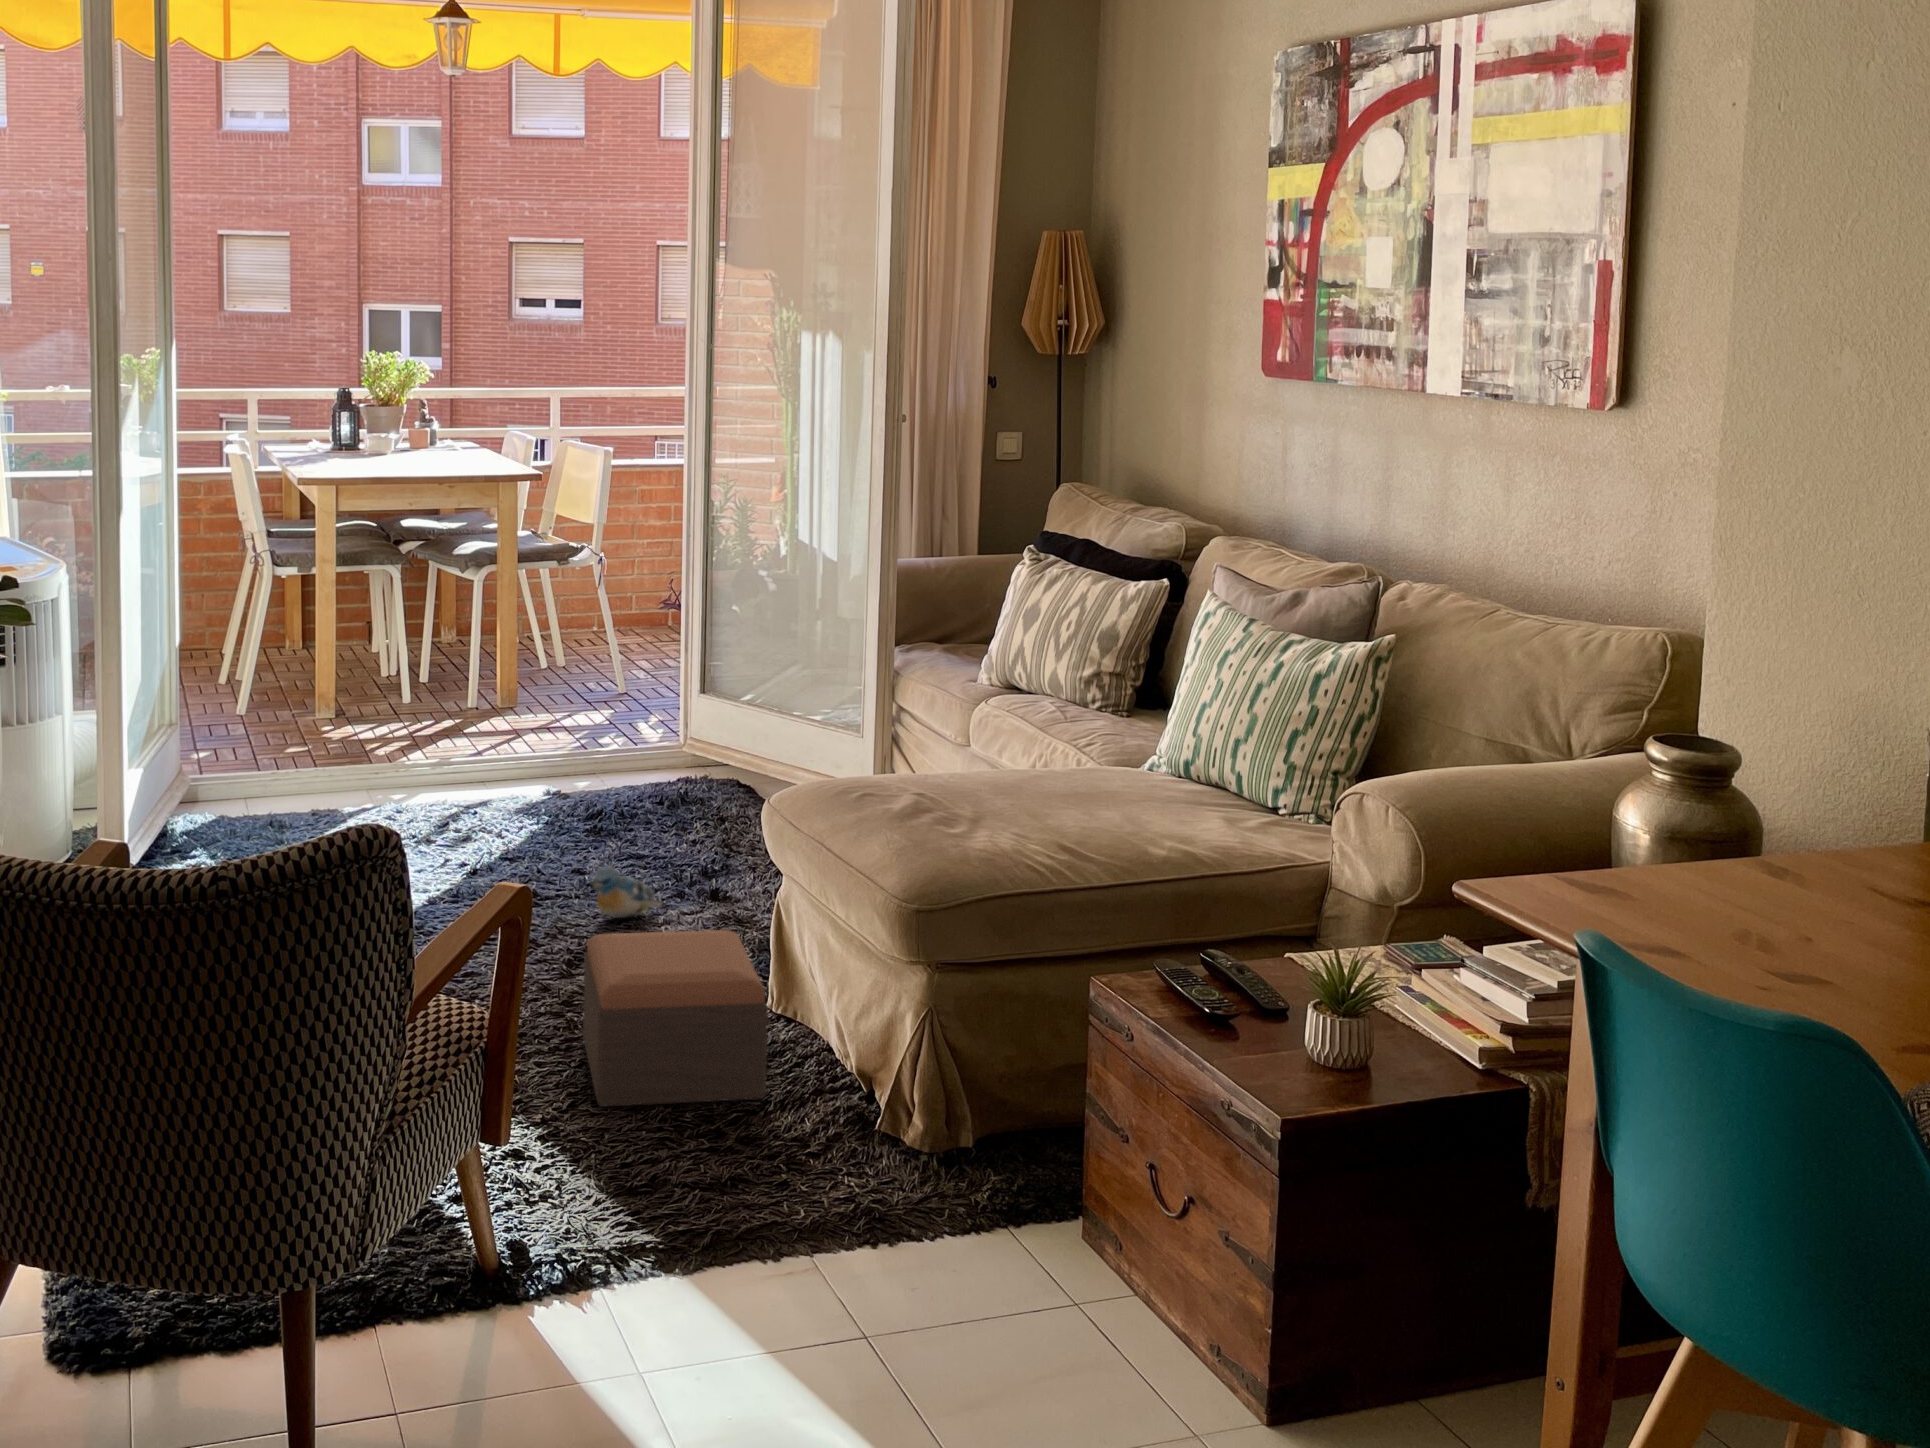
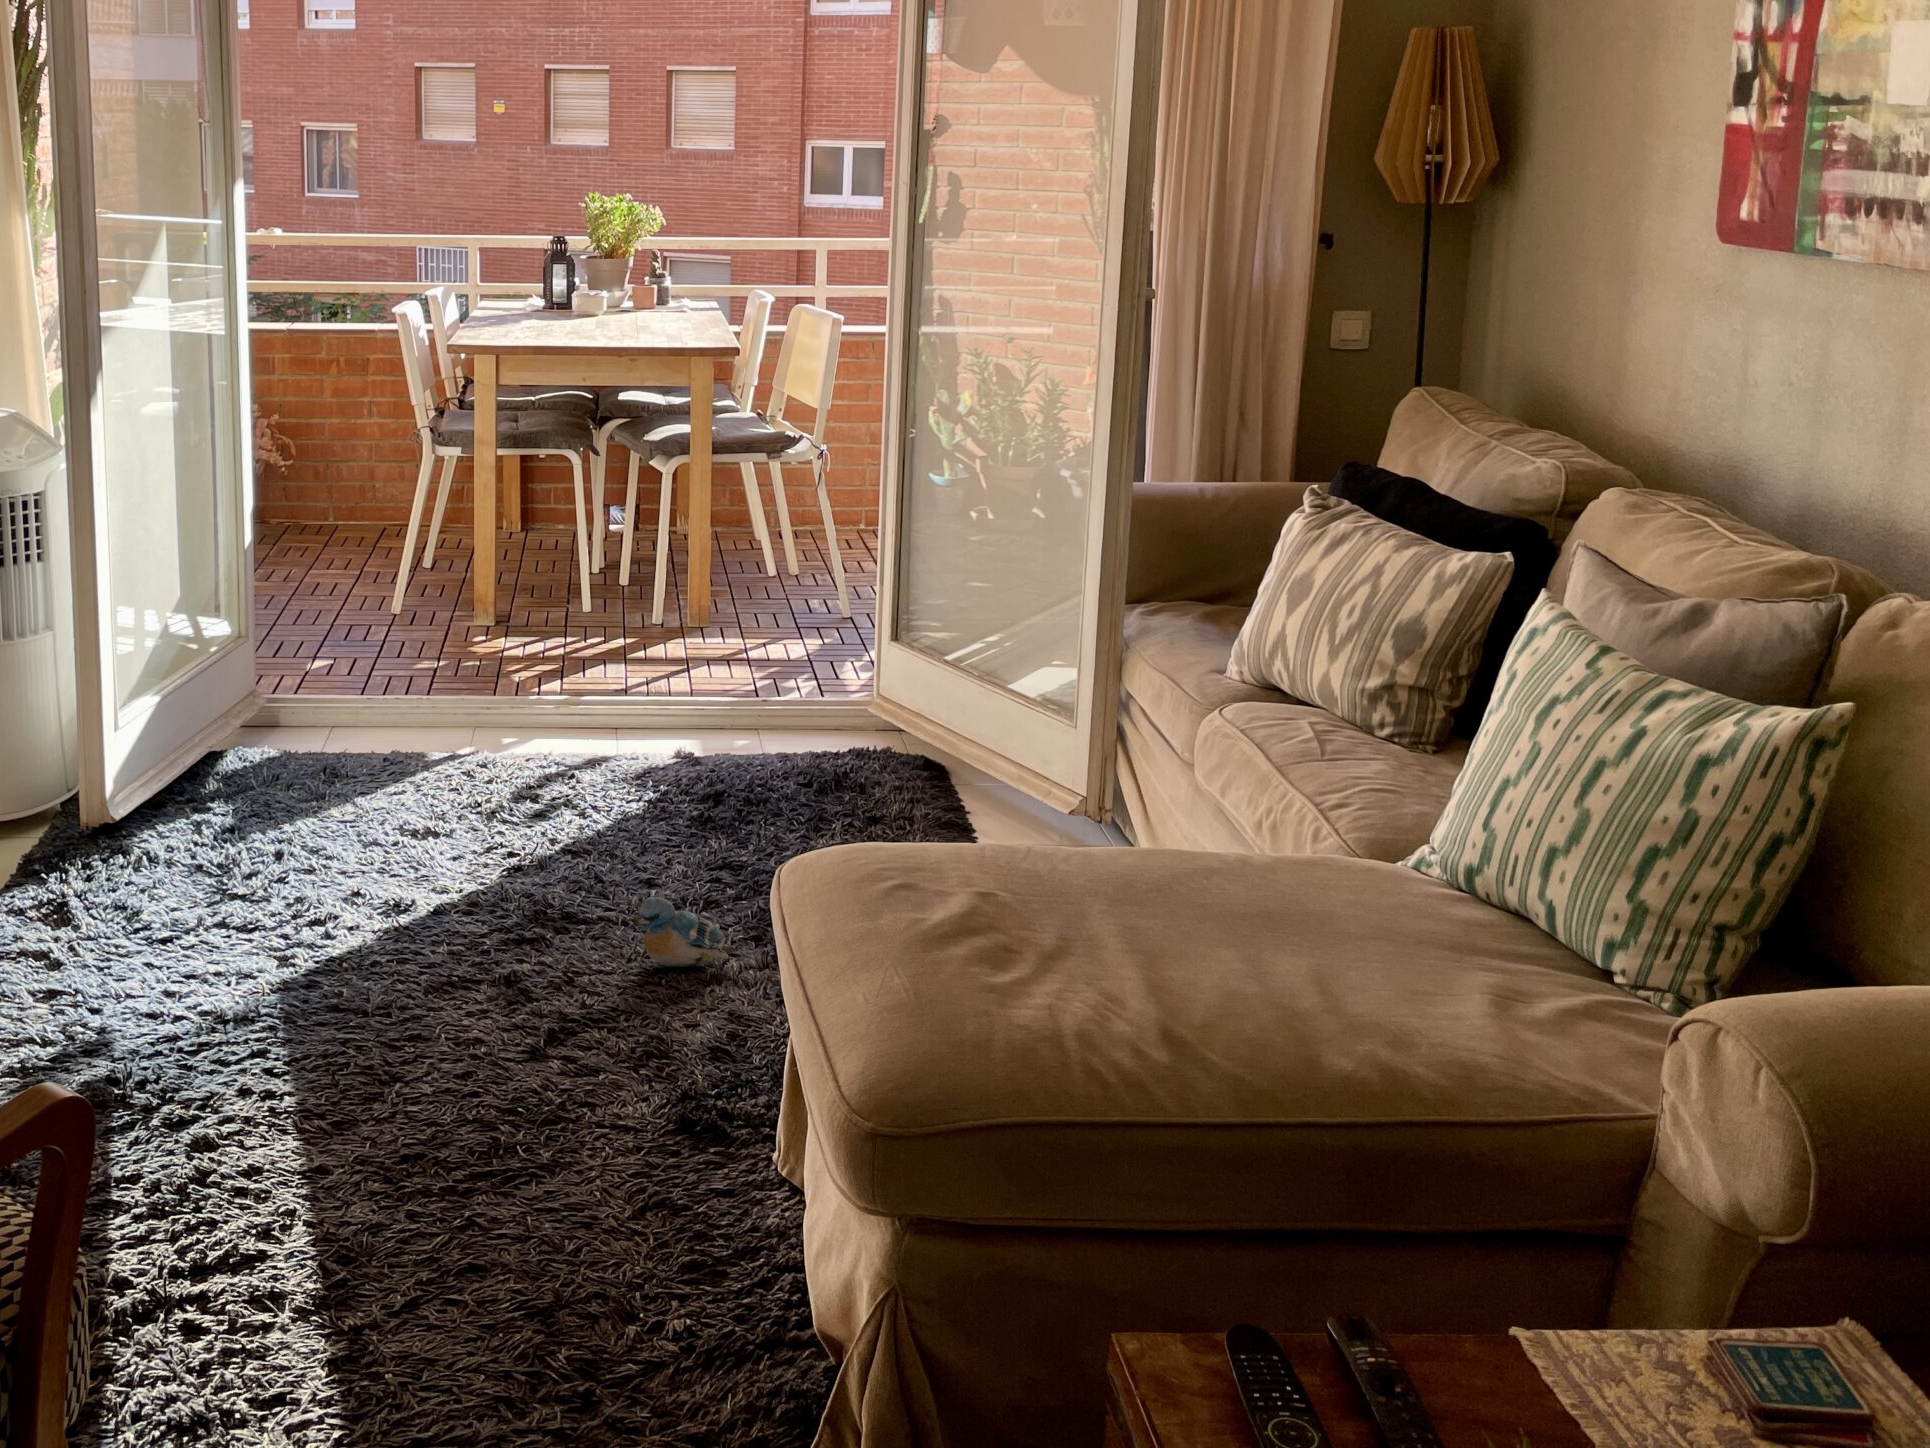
footstool: present [583,930,768,1107] -> none [478,1035,745,1325]

